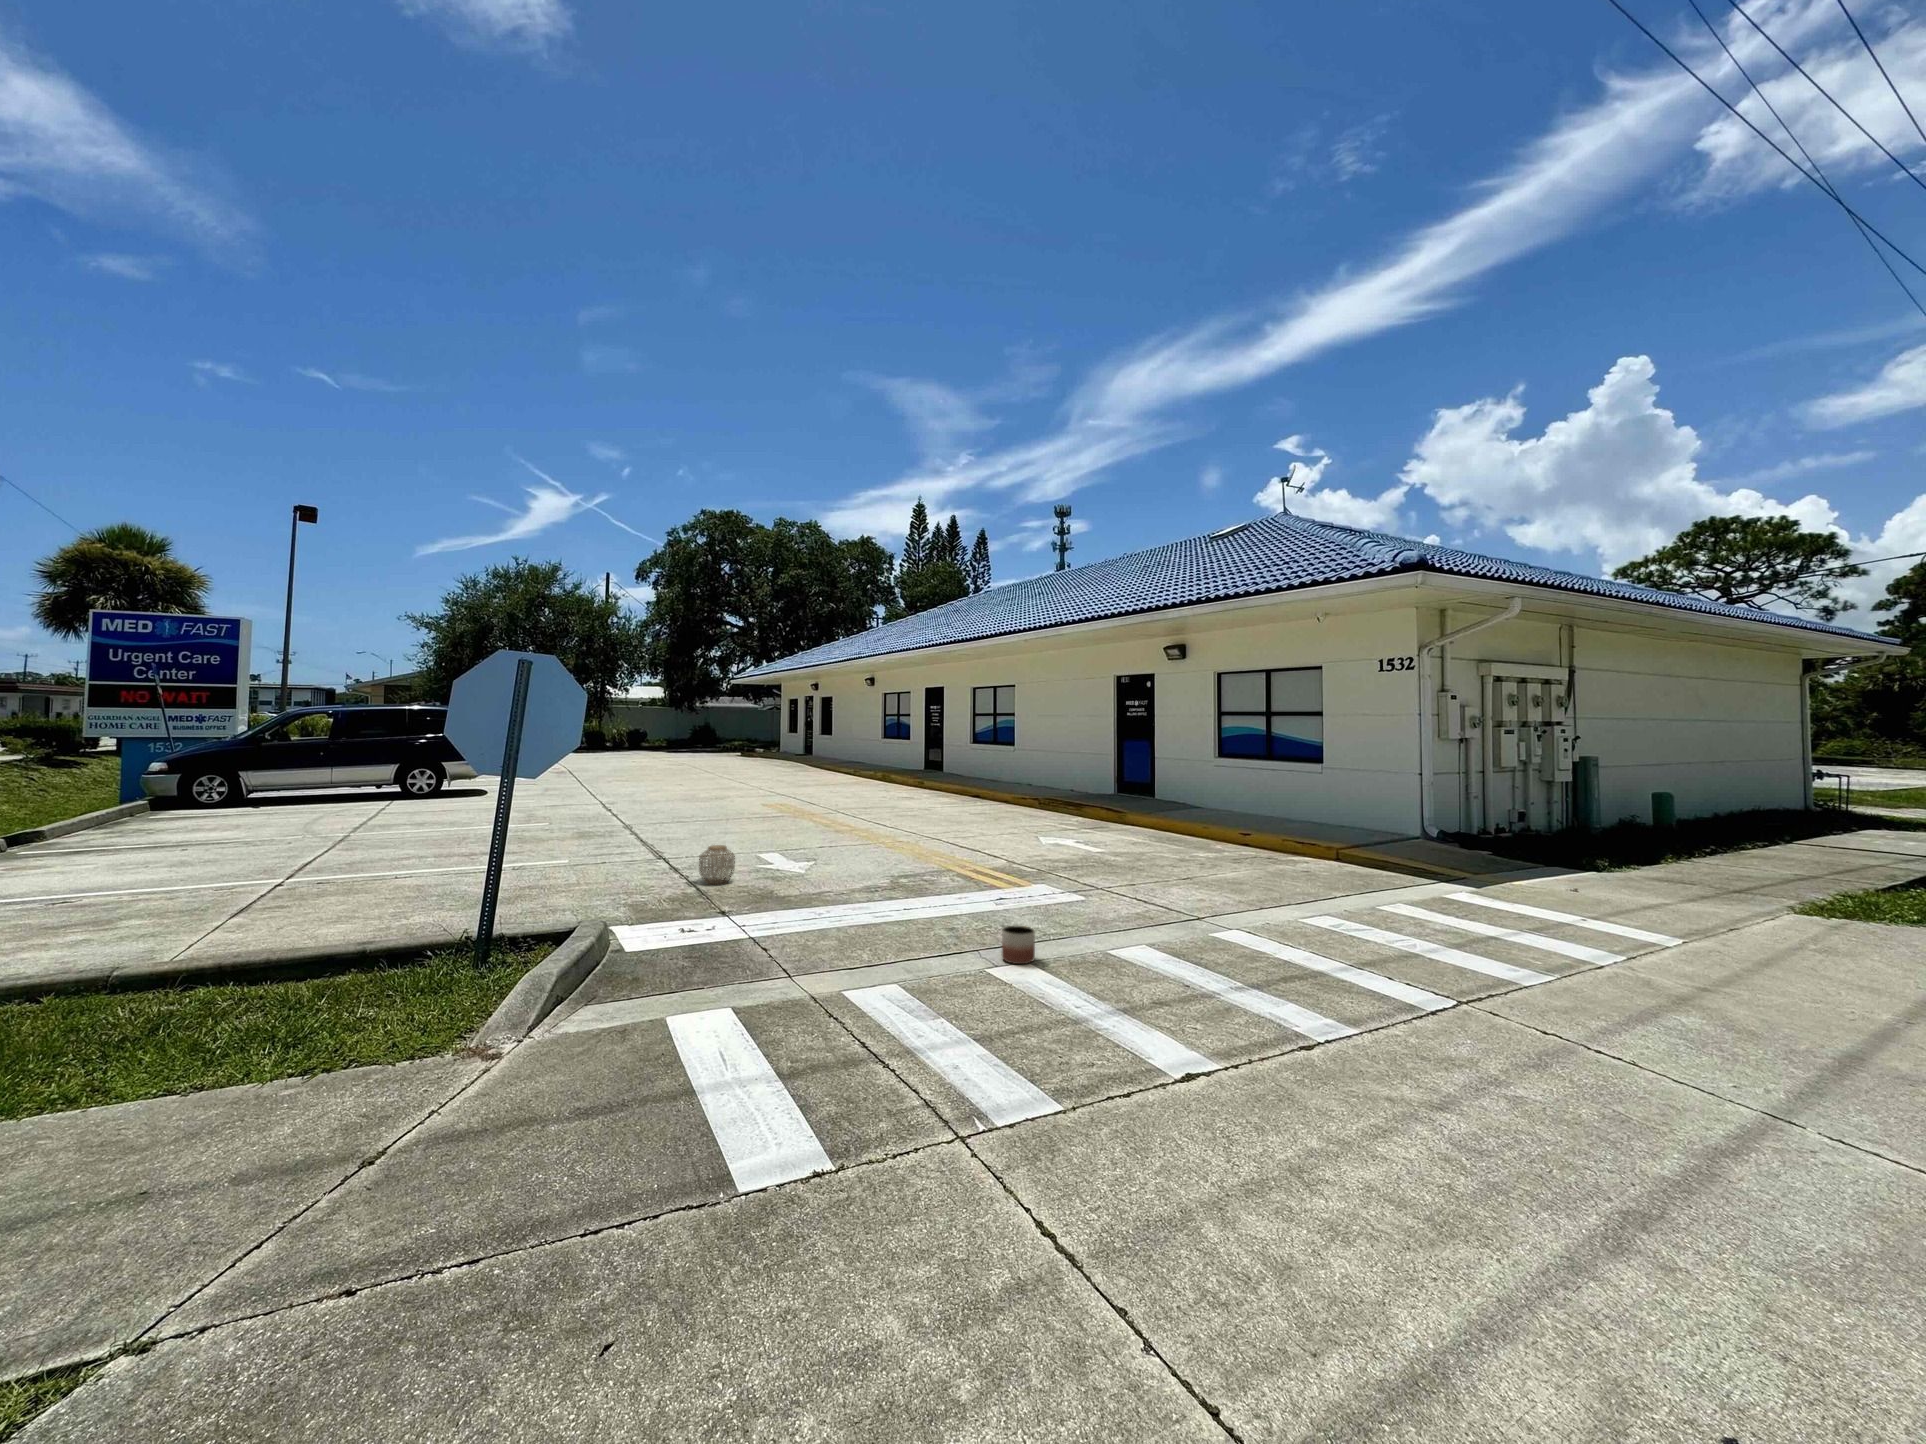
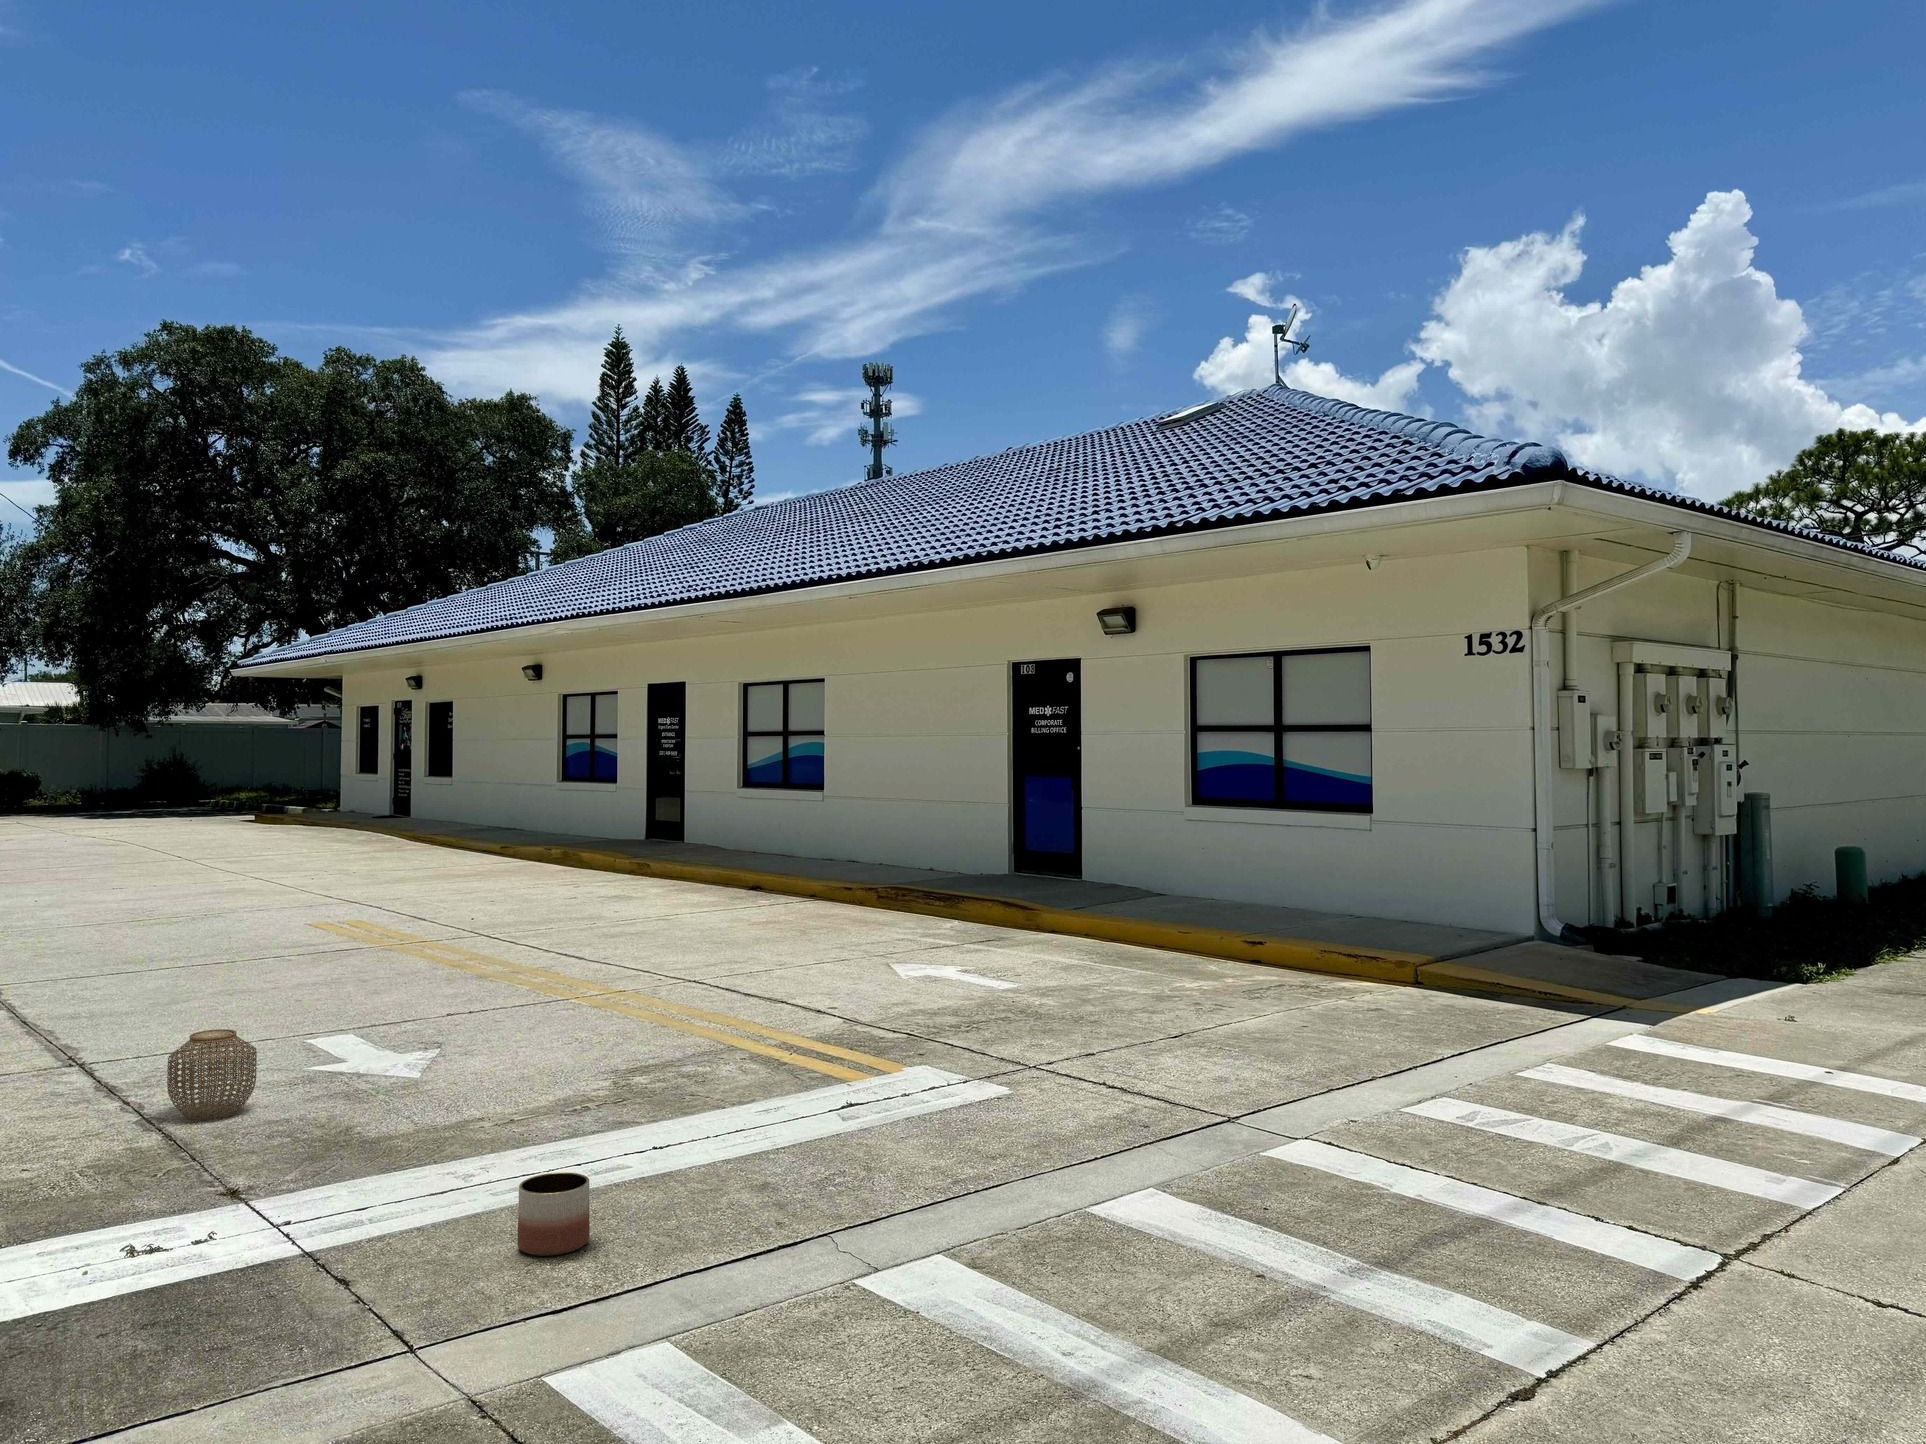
planter: present [1002,926,1035,964] -> present [518,1172,590,1256]

